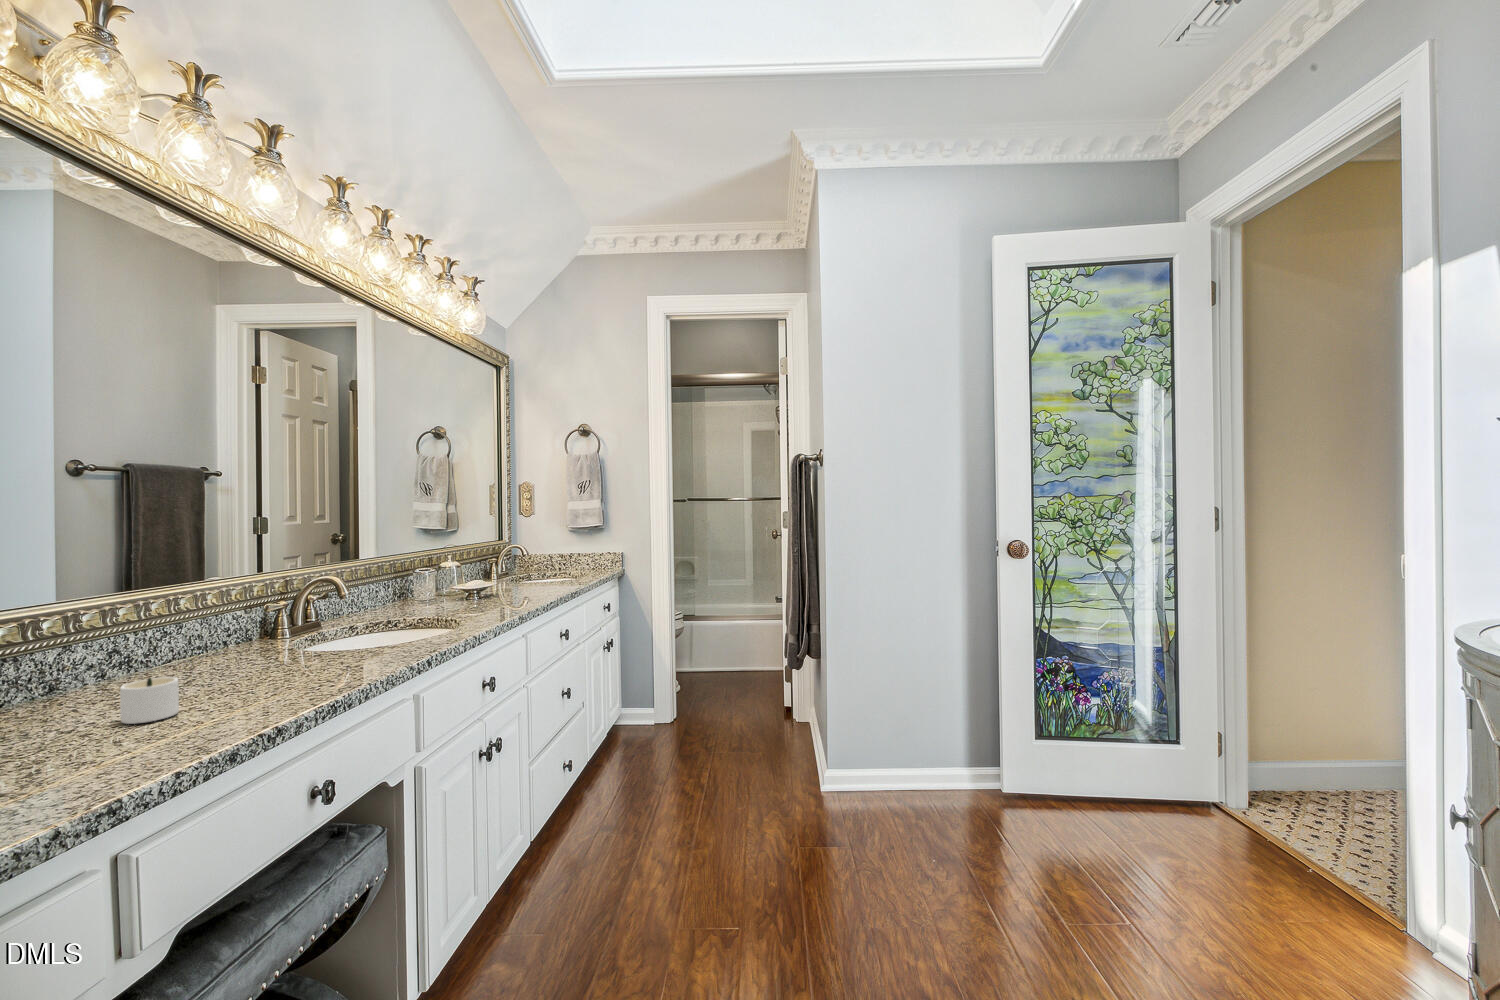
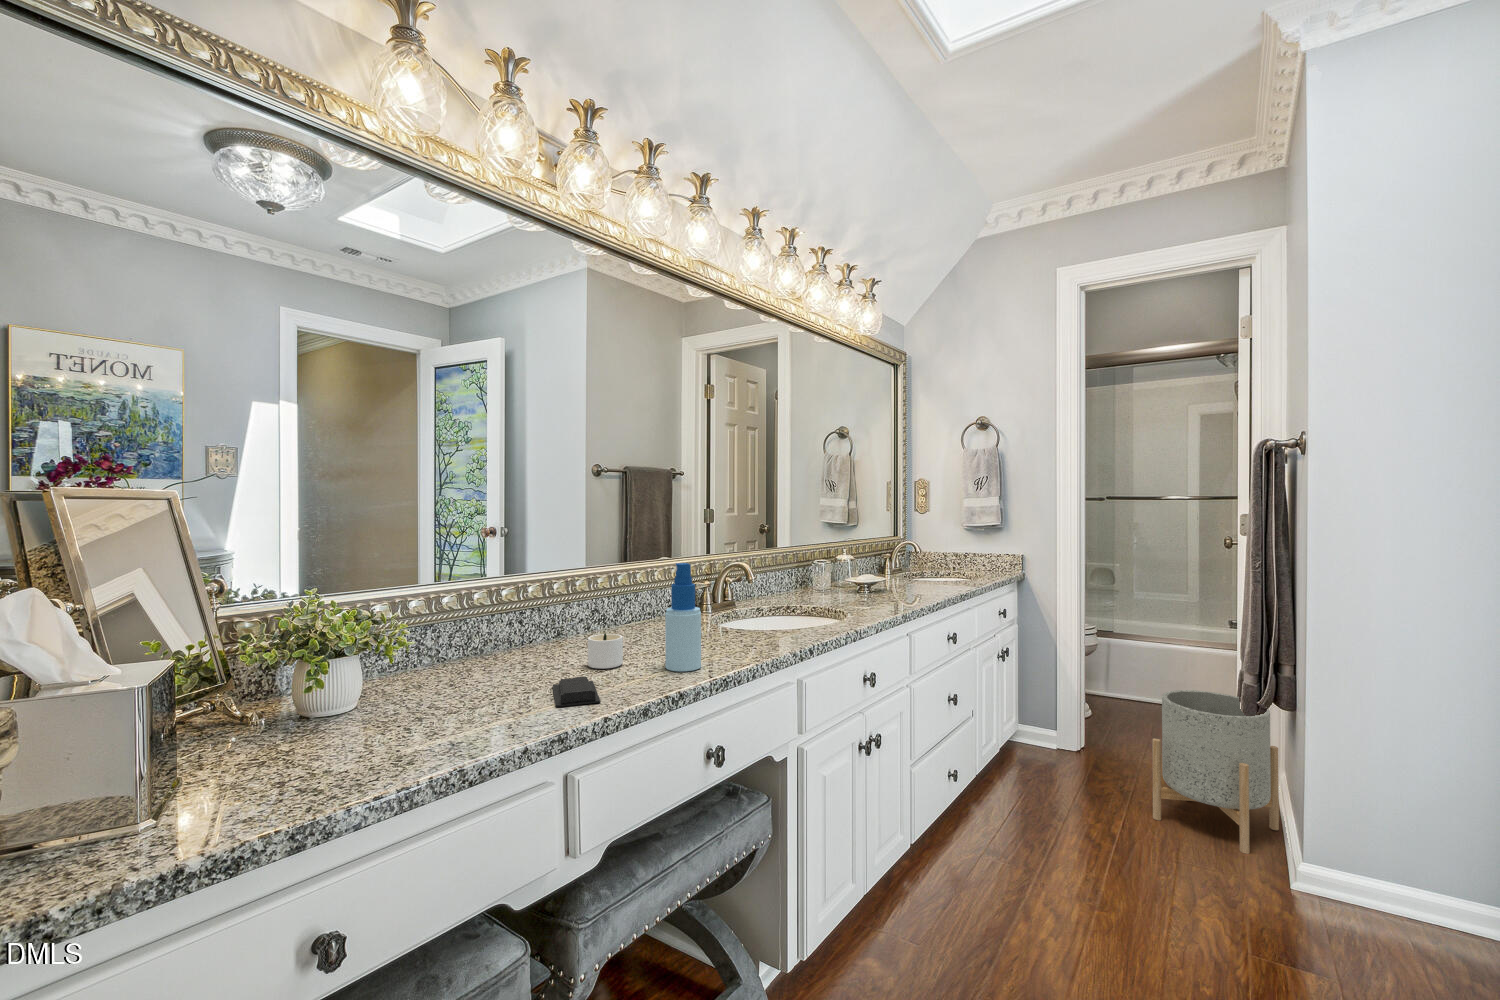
spray bottle: none [246,581,298,708] -> present [665,563,701,671]
planter: none [725,651,805,769] -> present [1152,690,1279,854]
soap bar: none [71,733,165,776] -> present [553,677,601,707]

